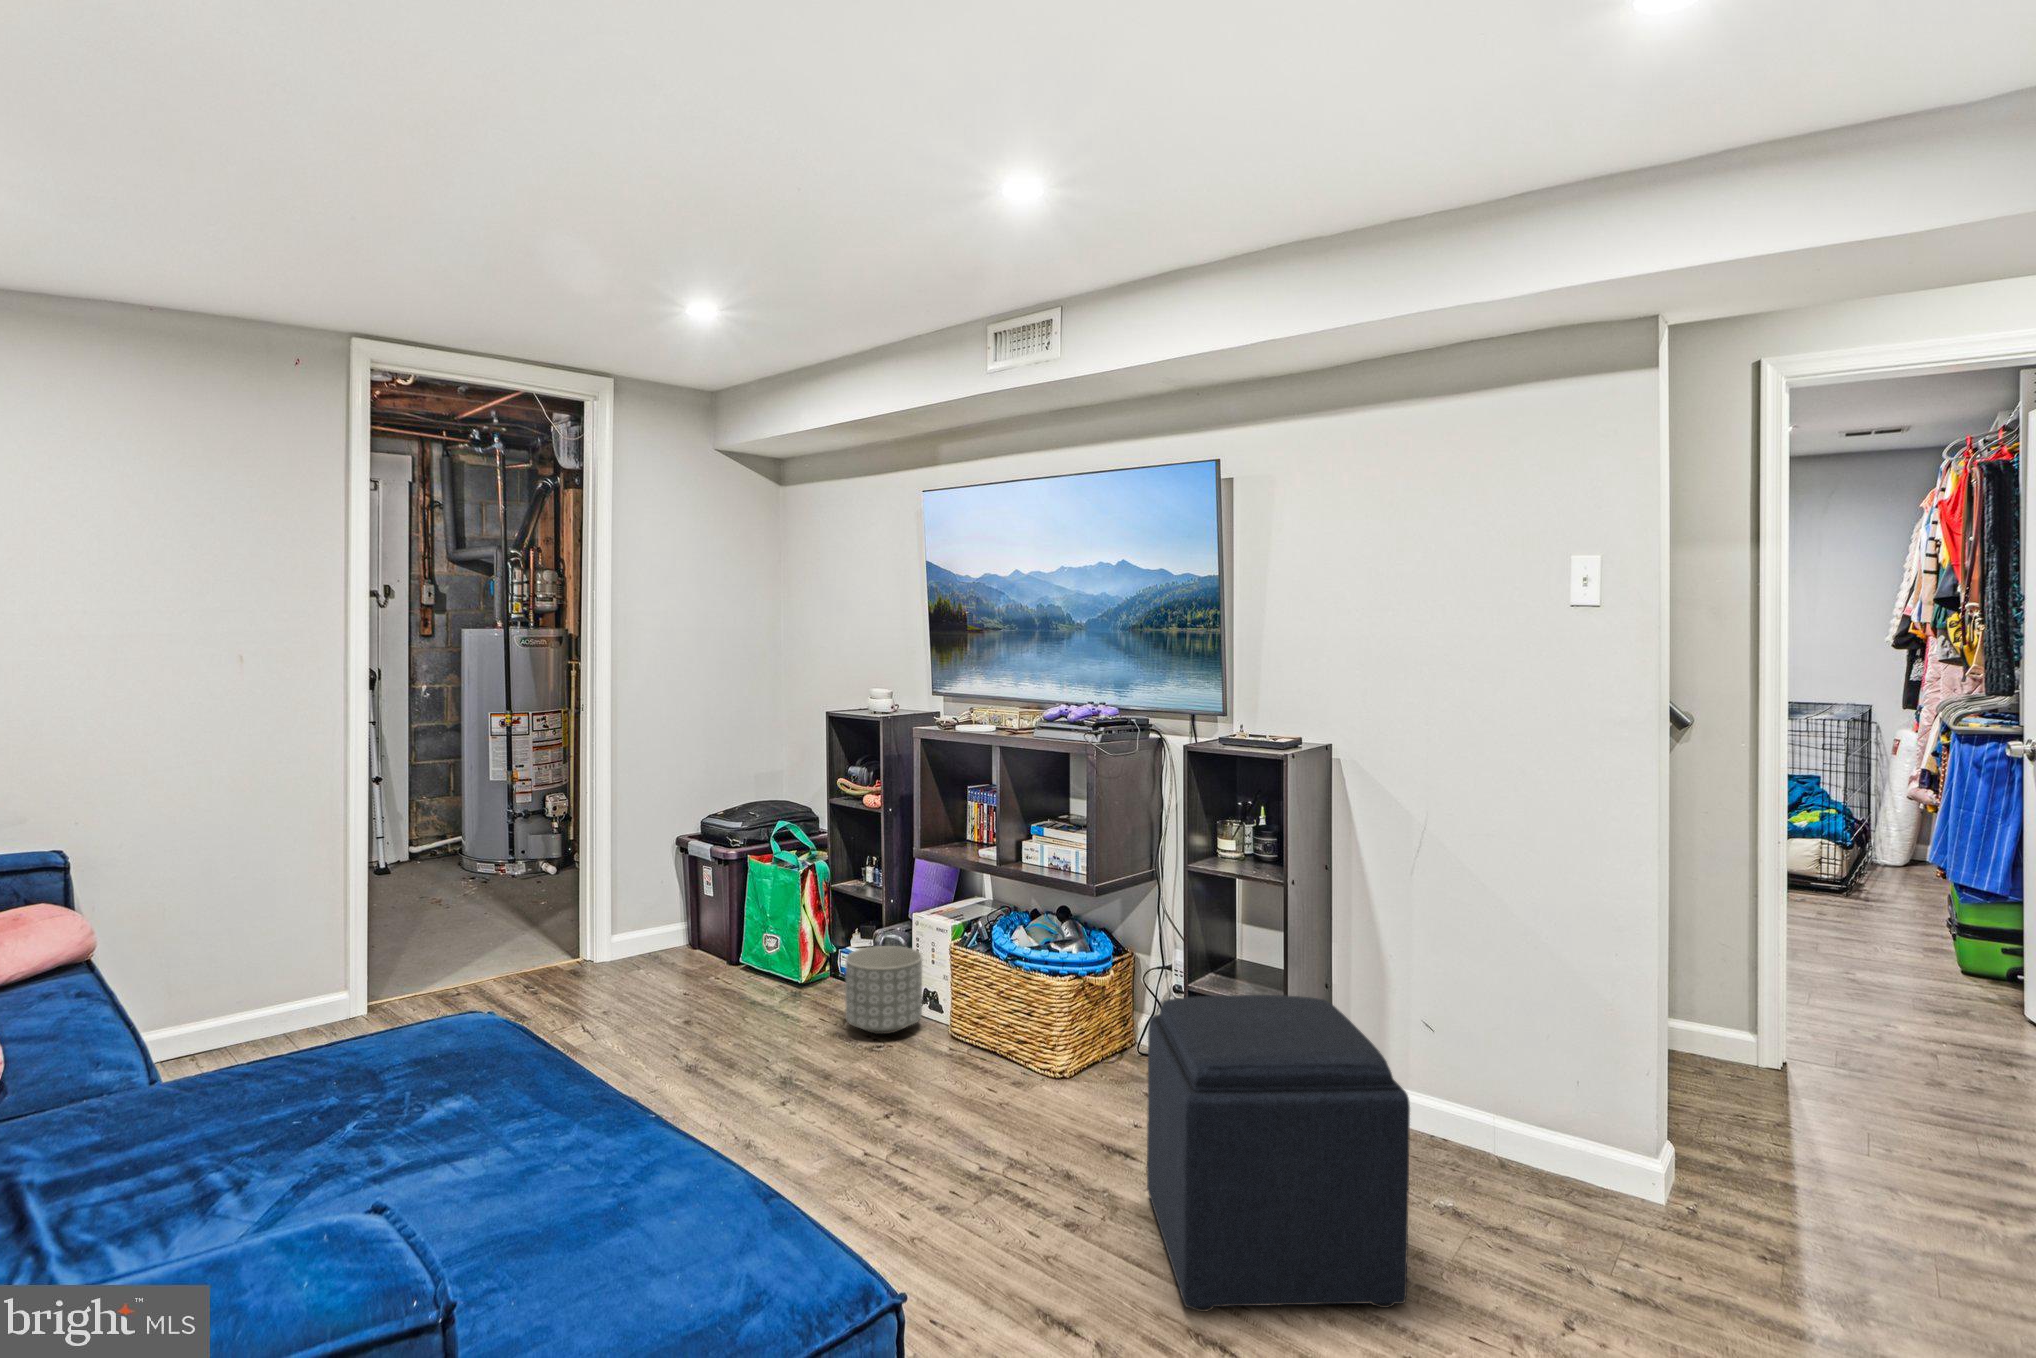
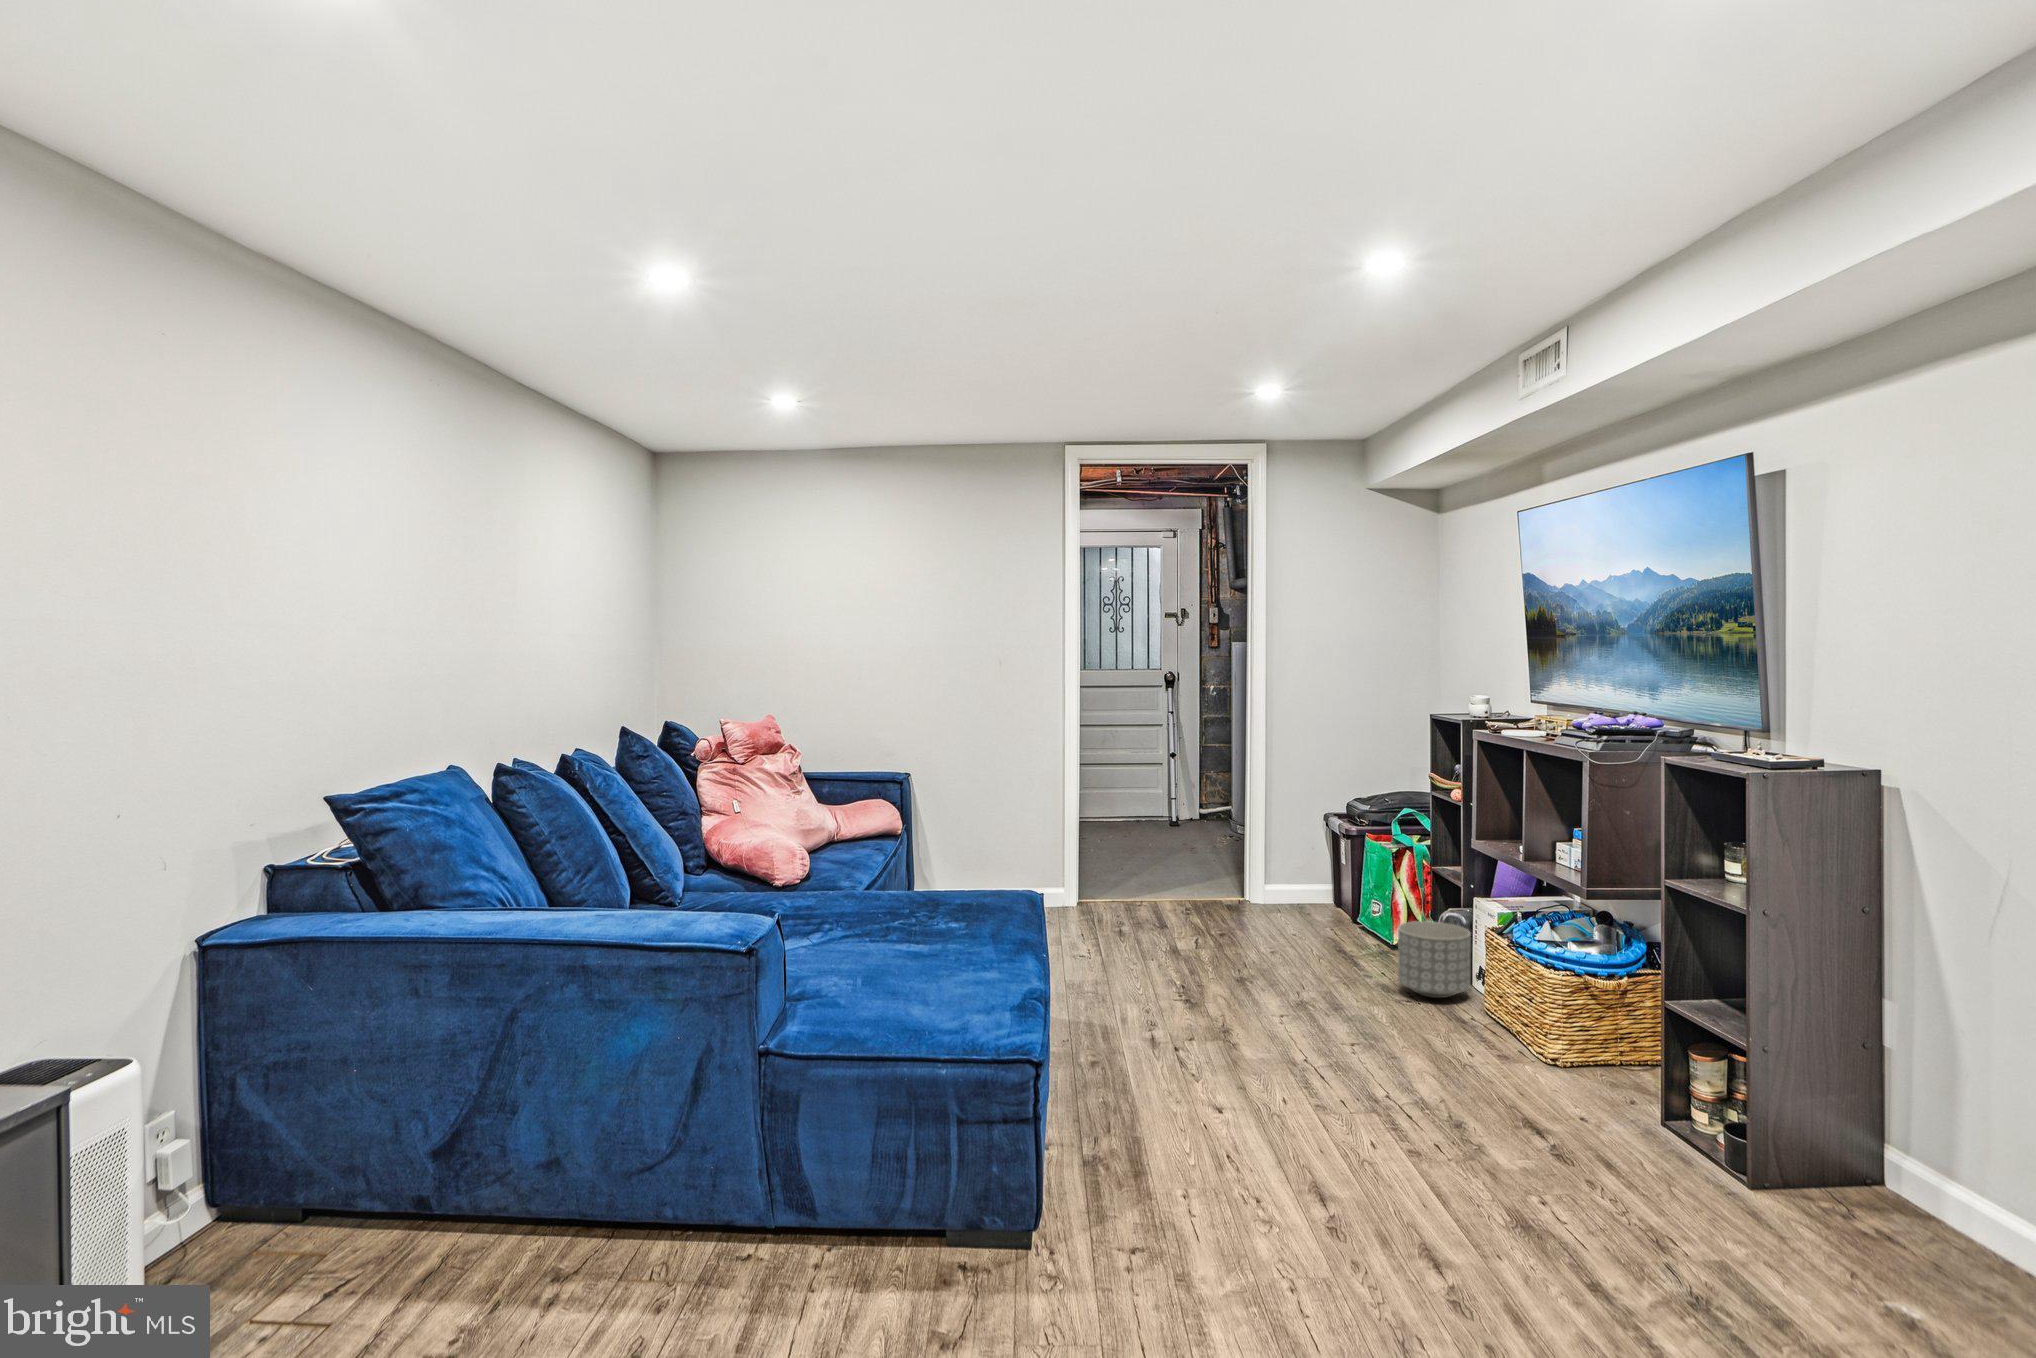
ottoman: present [1147,995,1410,1312] -> none [1459,977,1729,1295]

